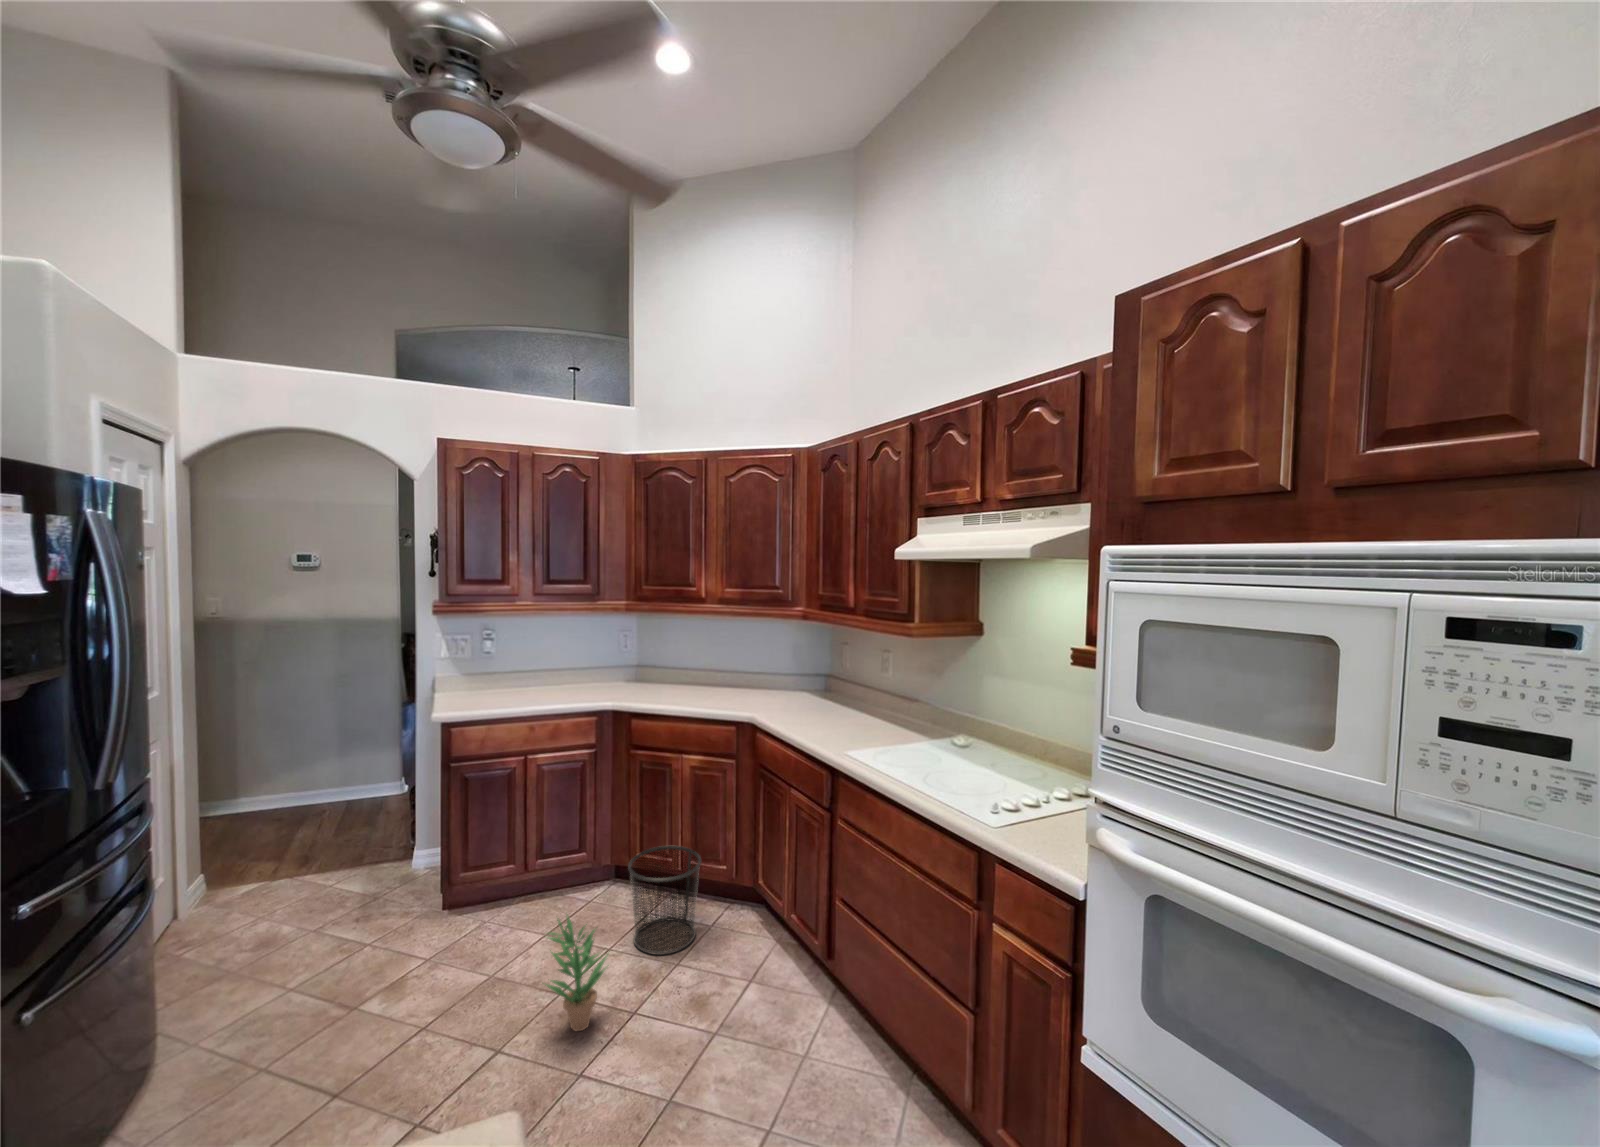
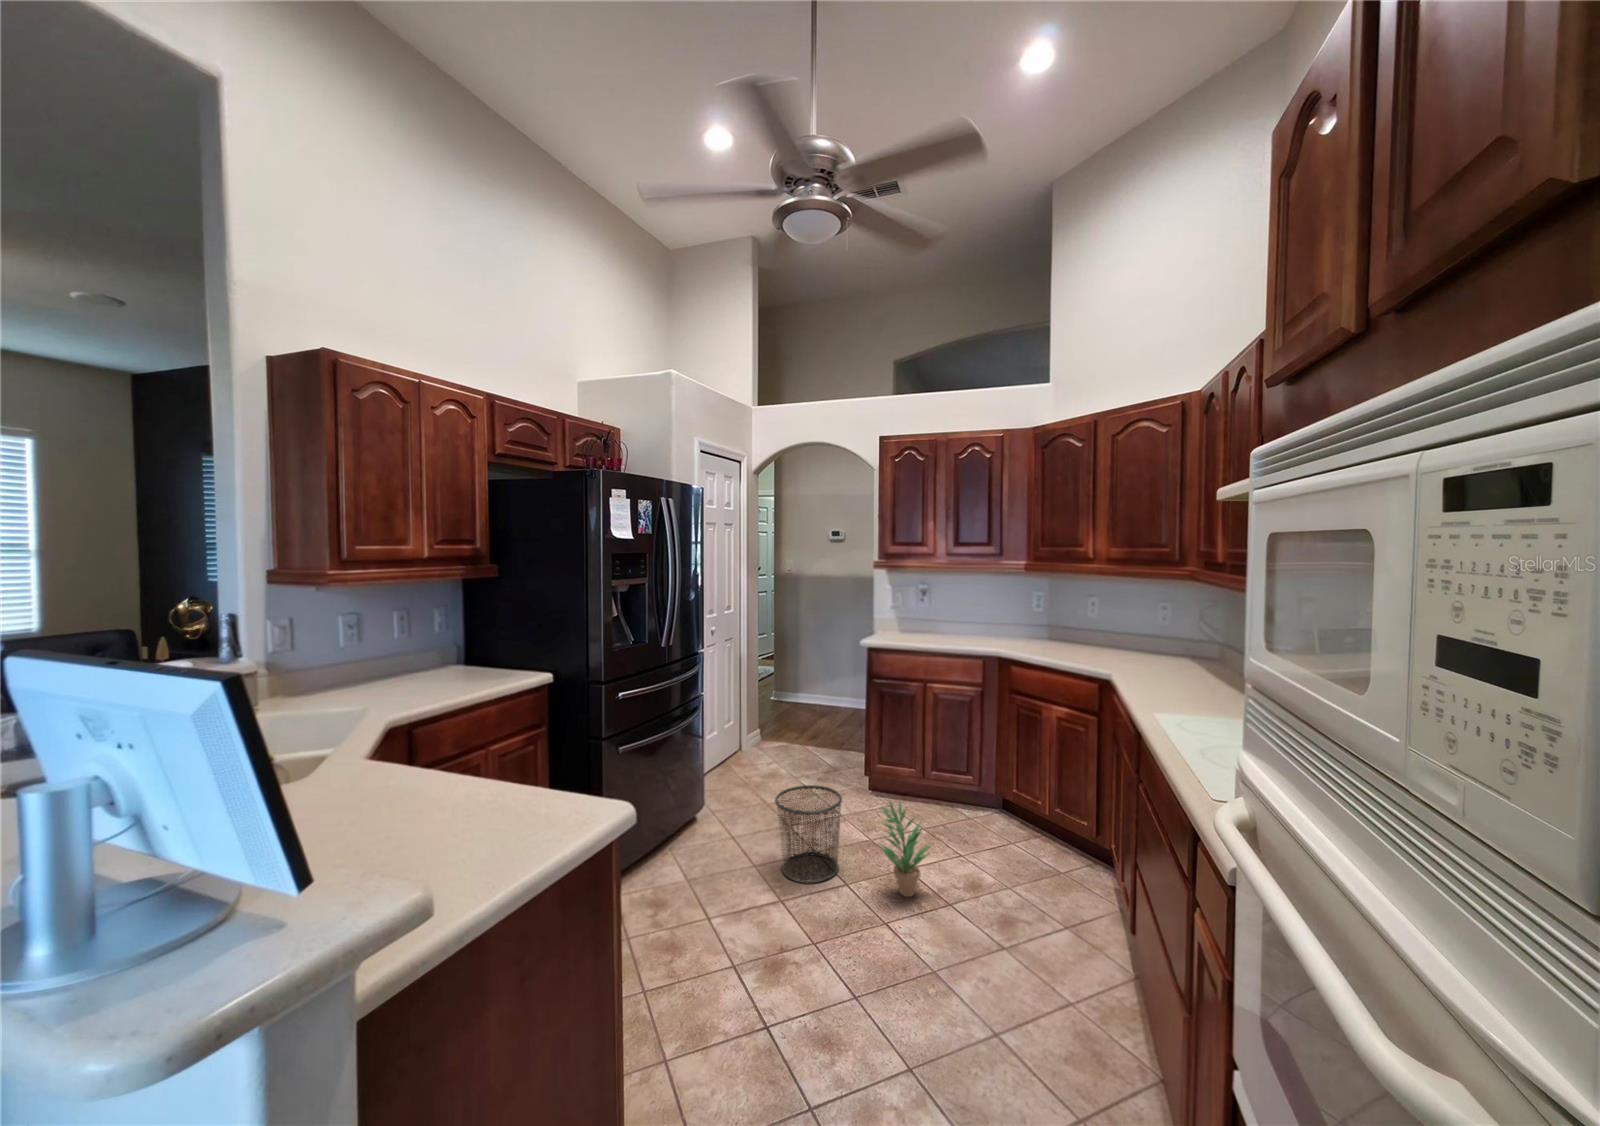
waste bin: present [628,846,701,955] -> present [775,785,842,883]

